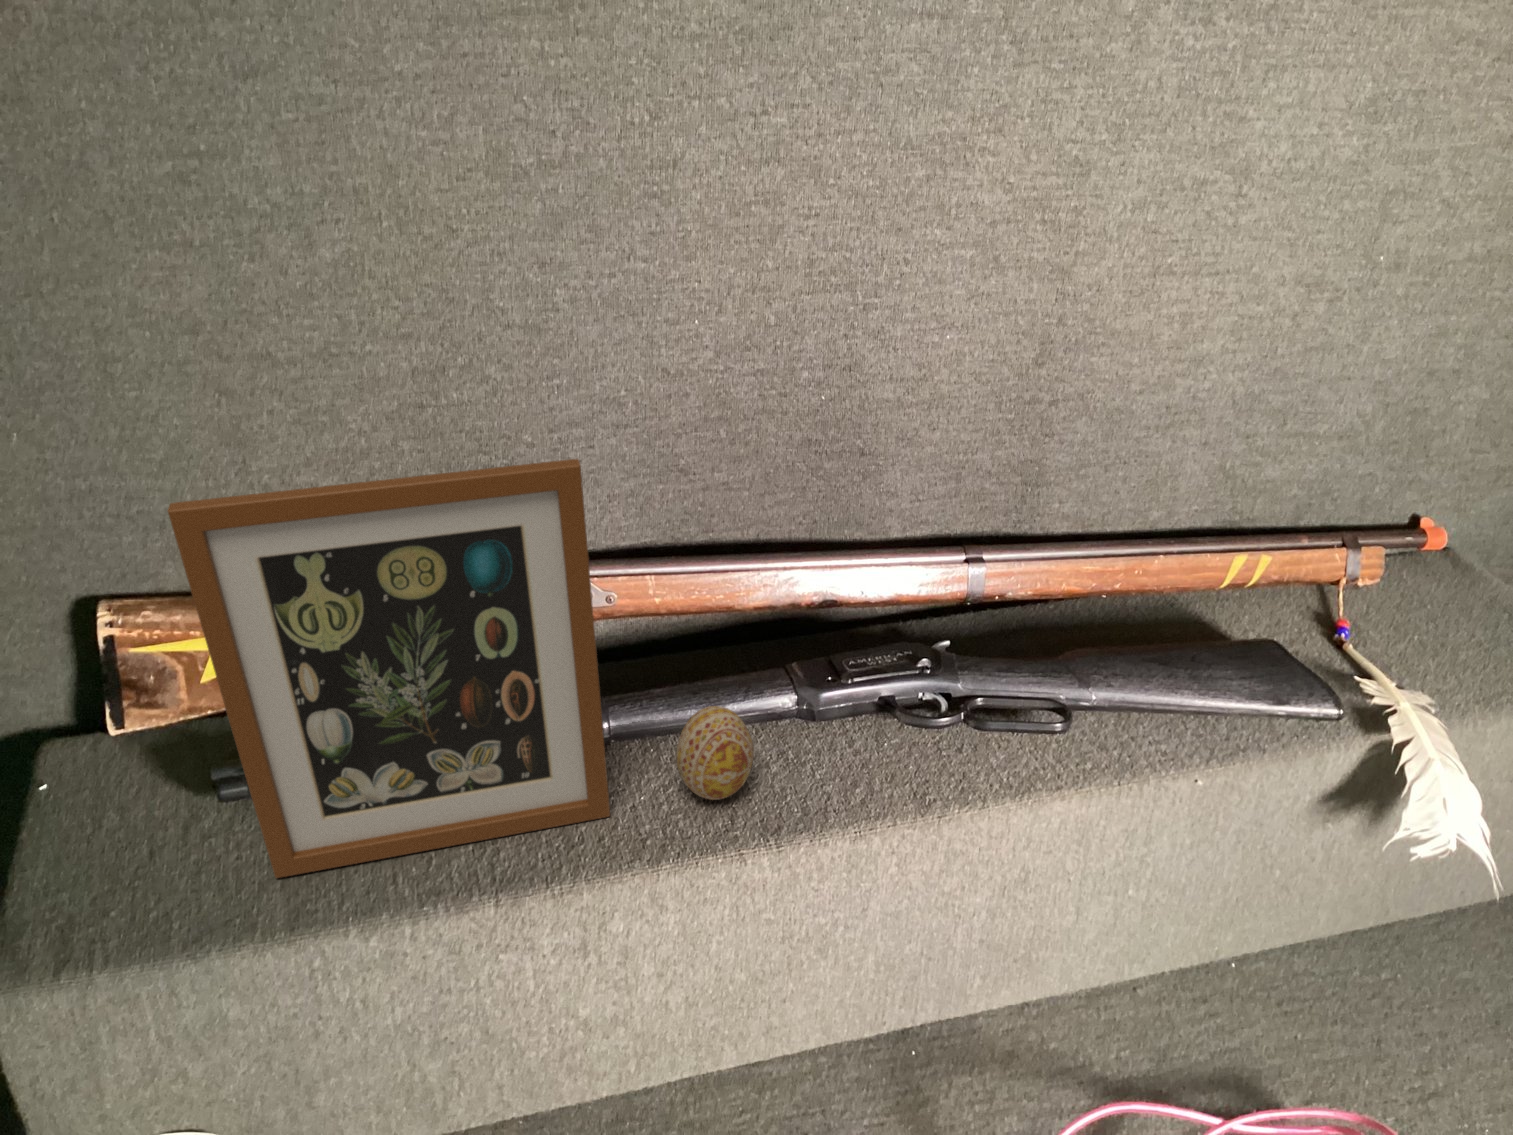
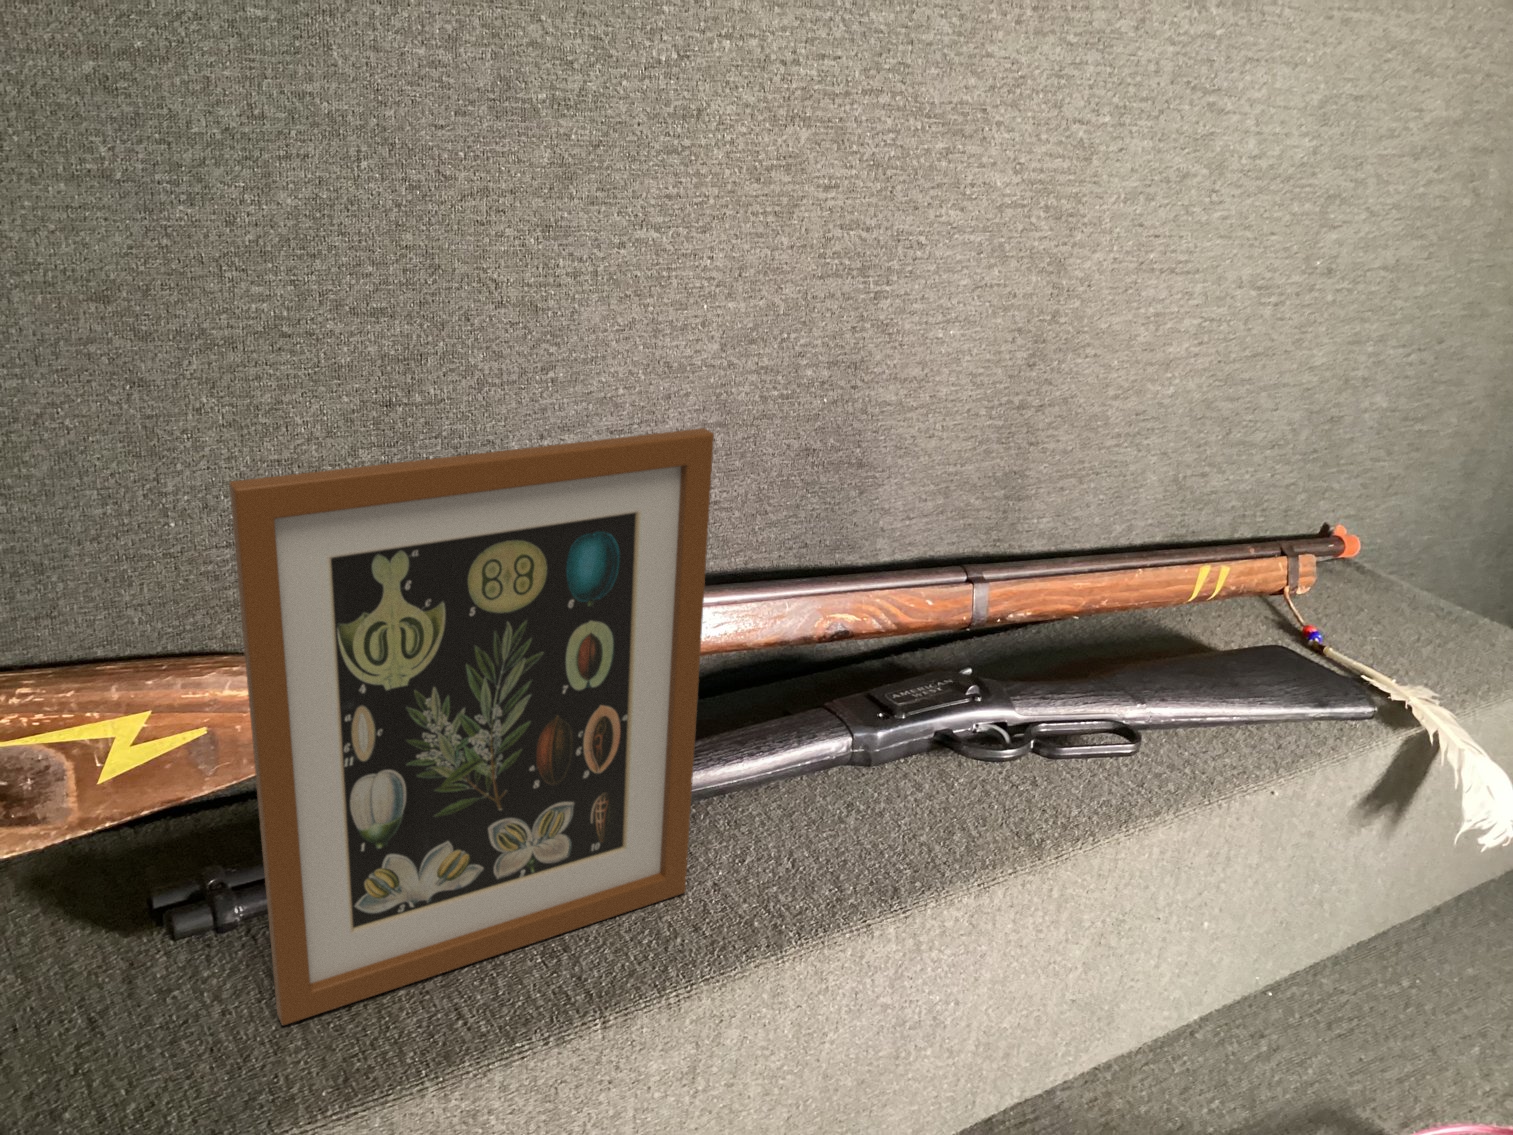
decorative egg: present [677,706,754,800] -> none [752,742,845,857]

